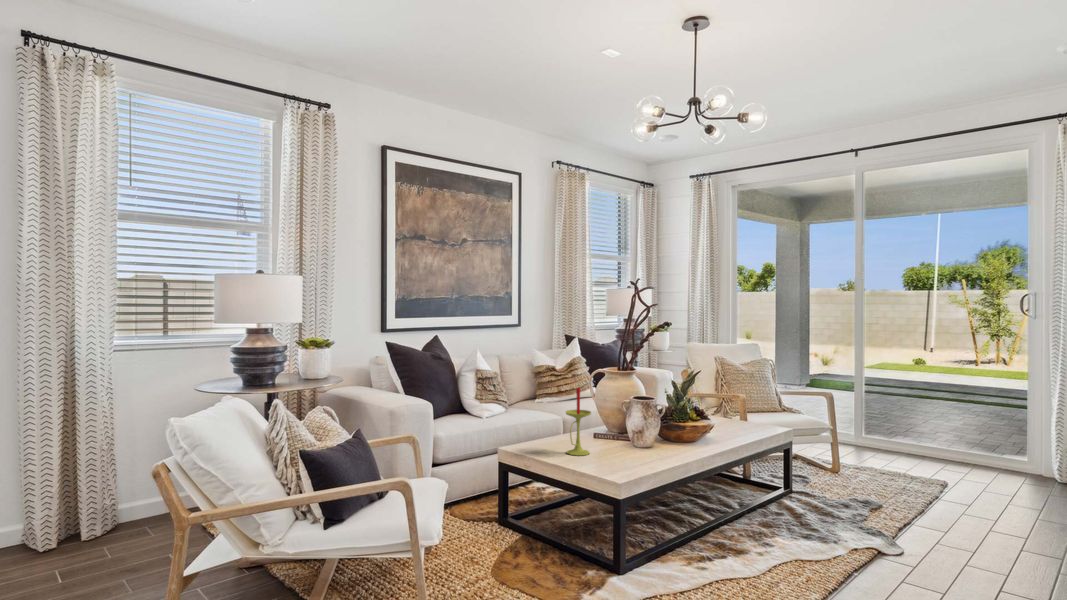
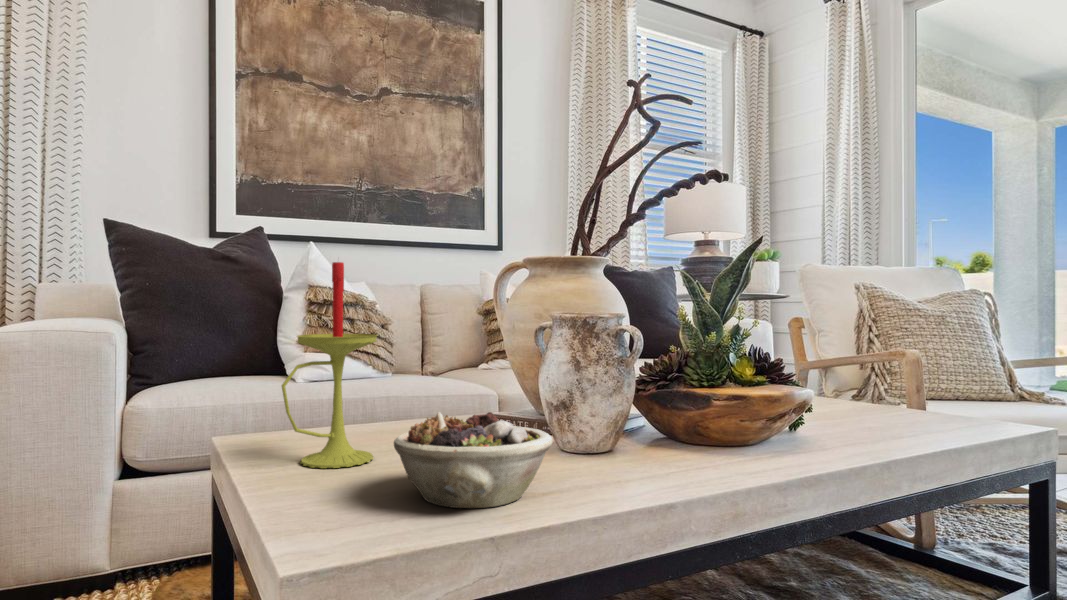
succulent planter: none [617,436,662,464] -> present [394,412,552,508]

